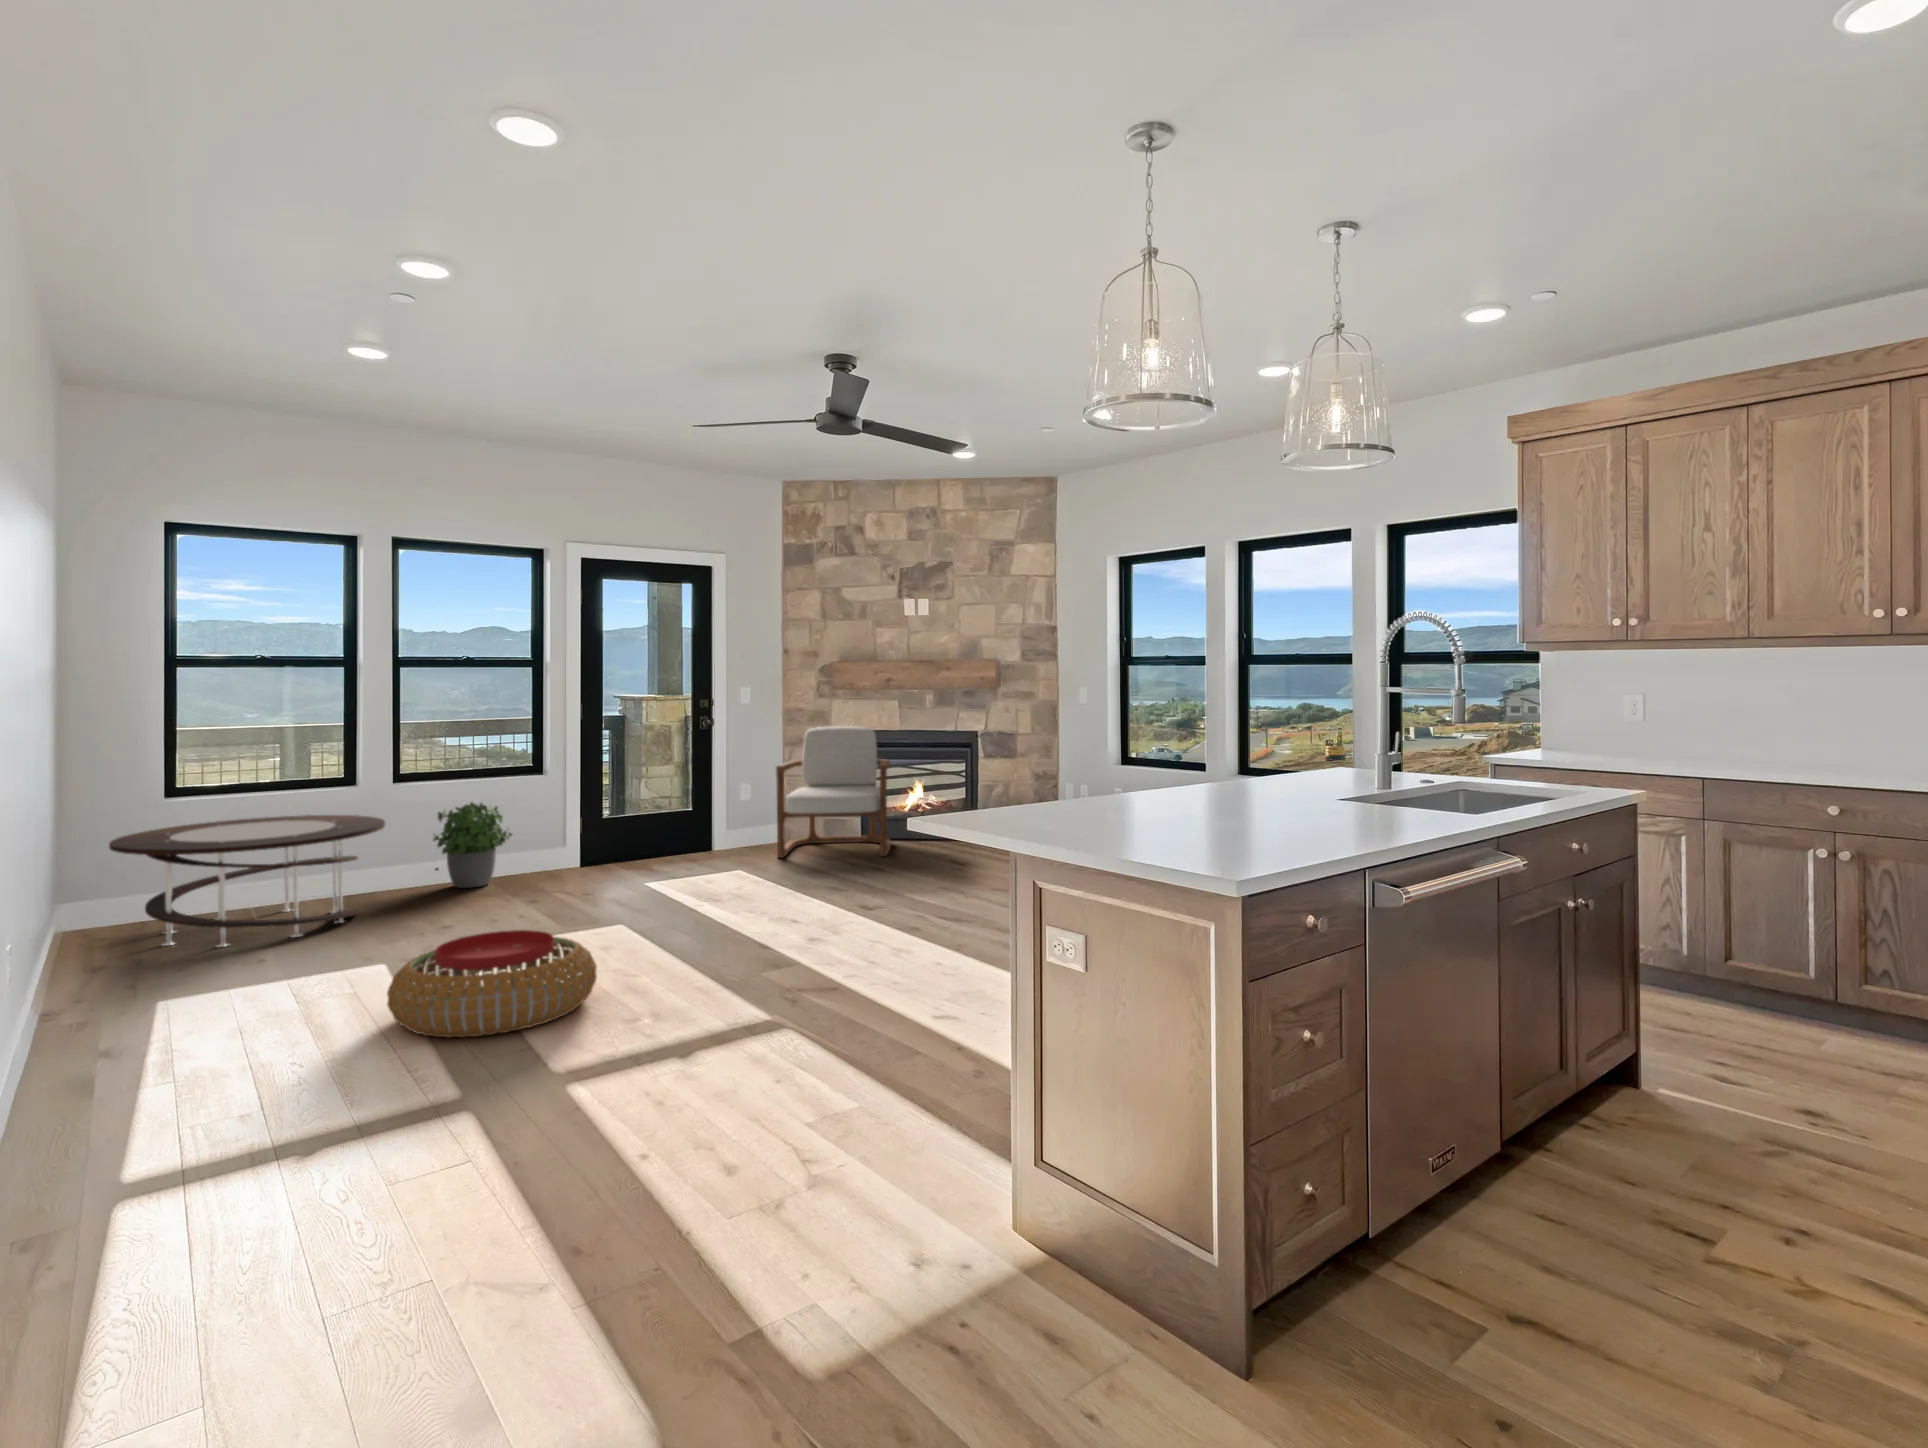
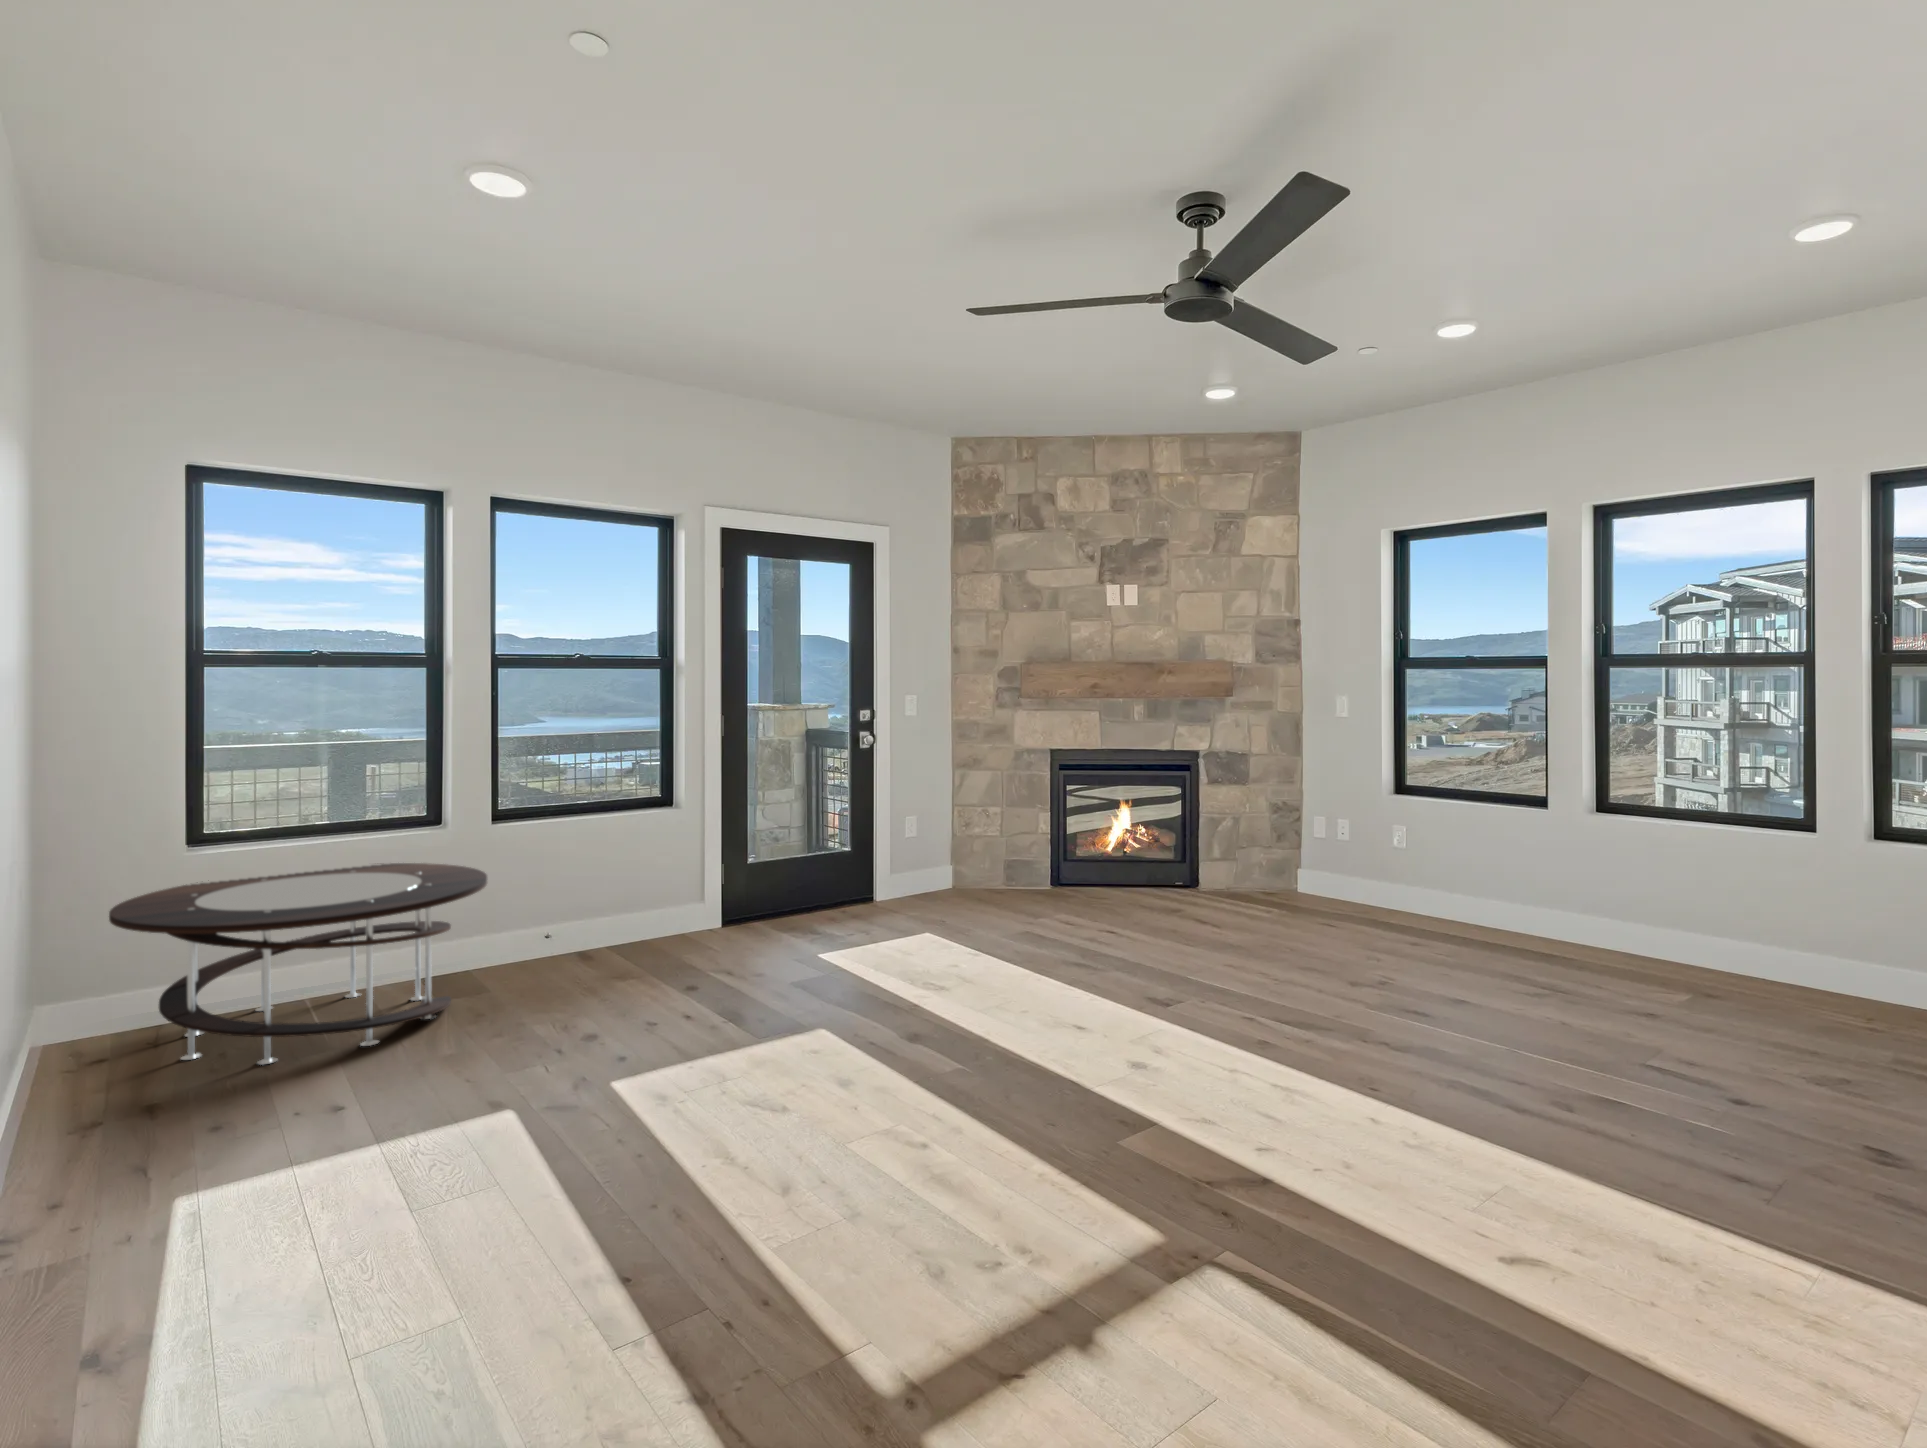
armchair: present [776,726,891,858] -> none [964,745,1104,914]
potted plant: present [434,802,512,888] -> none [539,844,642,959]
pouf: present [387,930,597,1037] -> none [538,1075,862,1293]

